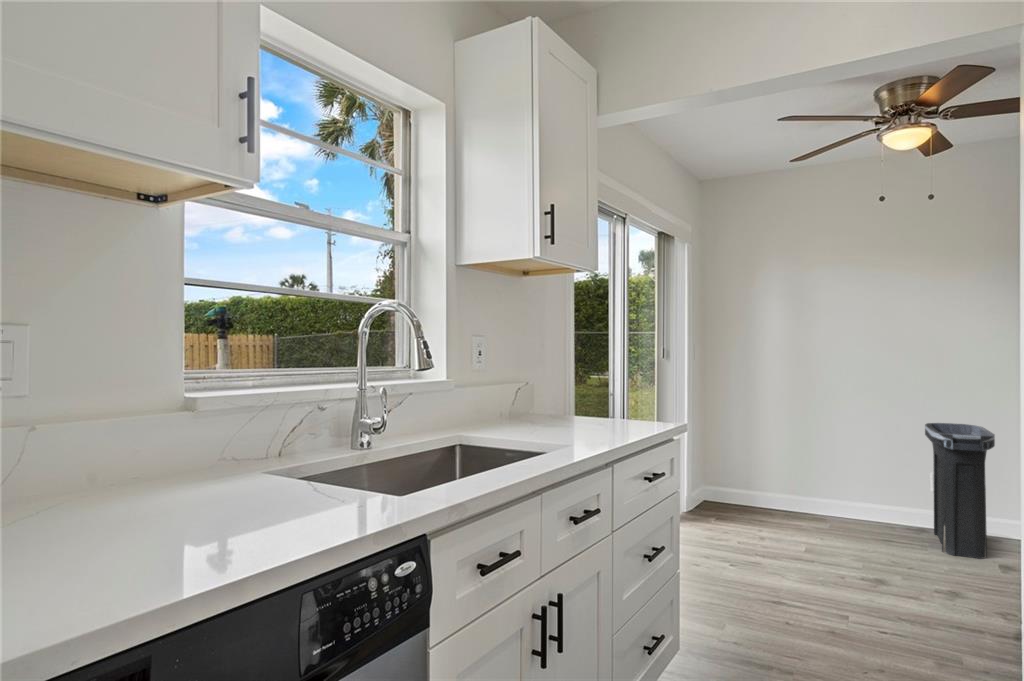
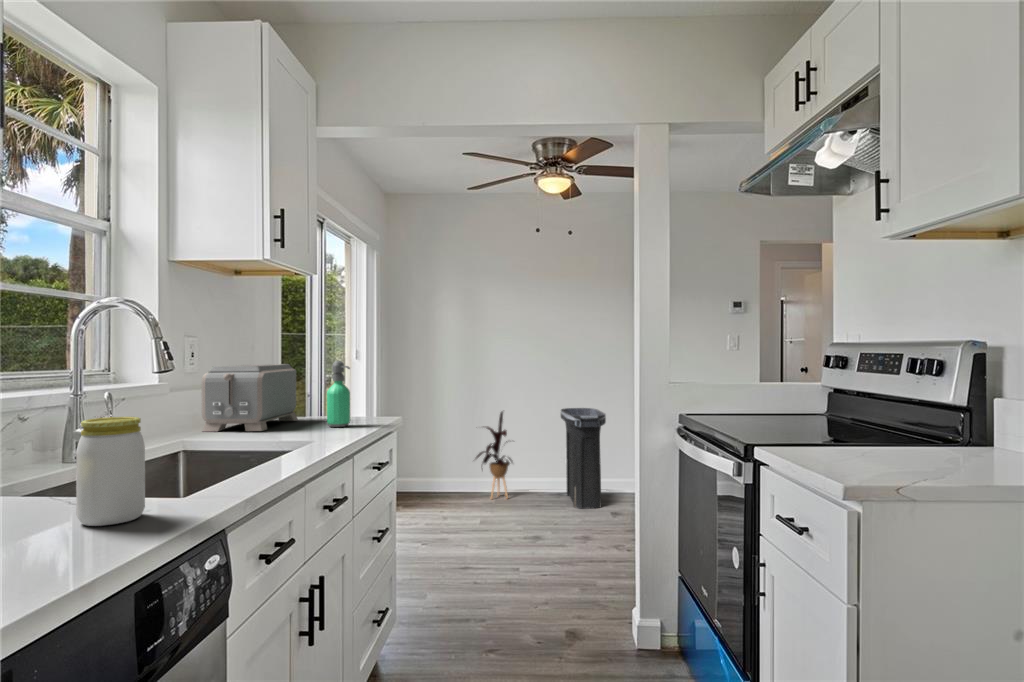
soap dispenser: none [596,361,620,432] -> present [327,361,350,427]
toaster: none [480,363,574,431] -> present [202,364,298,432]
jar: none [301,416,357,518] -> present [76,417,145,526]
house plant: none [800,421,860,527] -> present [476,412,512,498]

